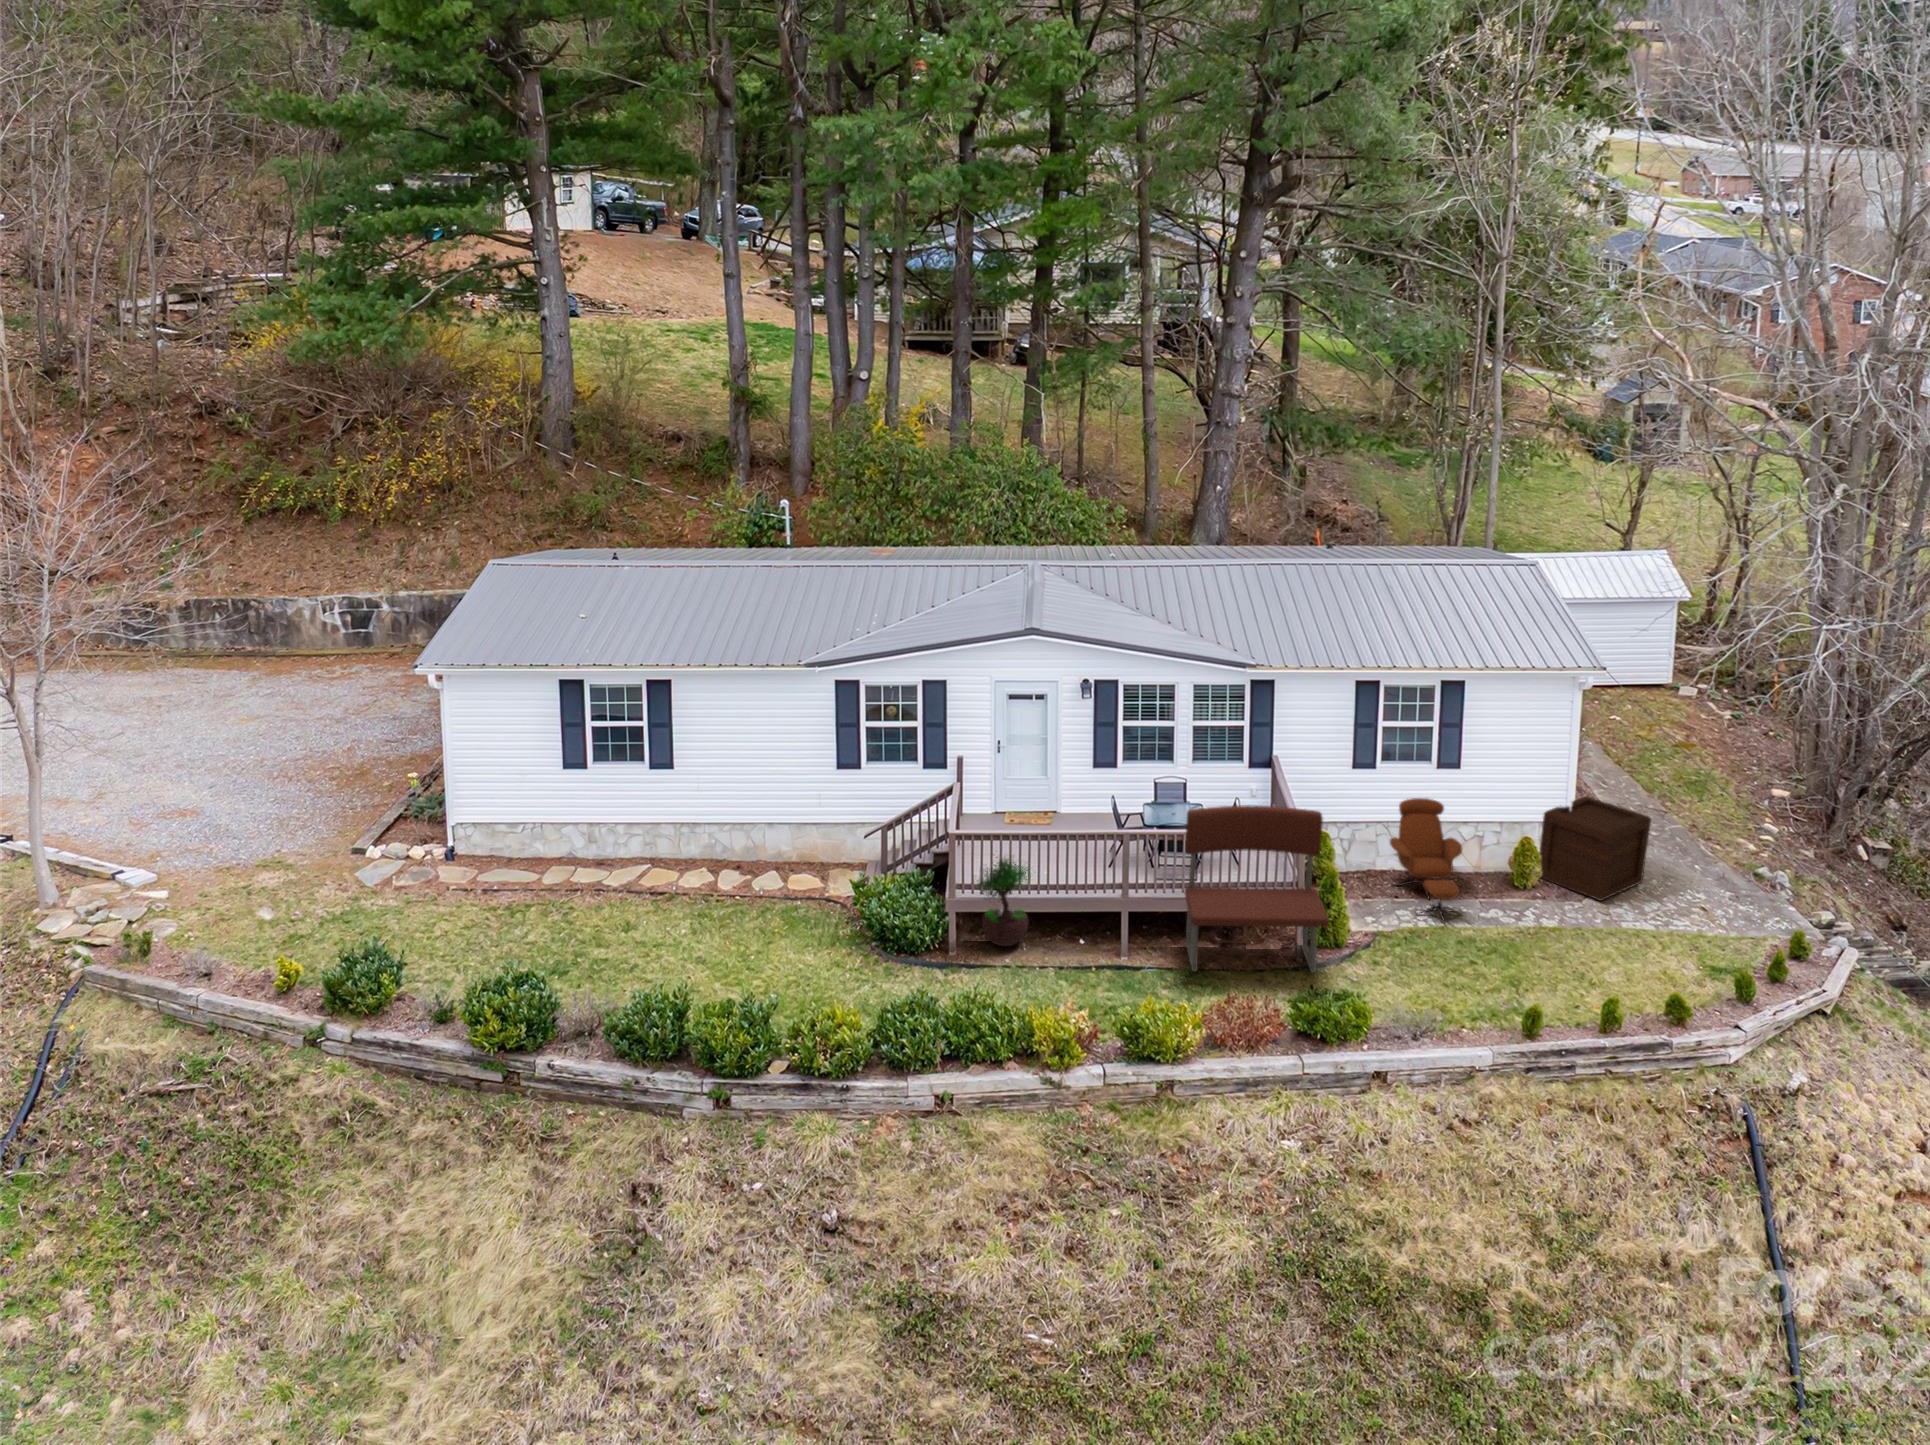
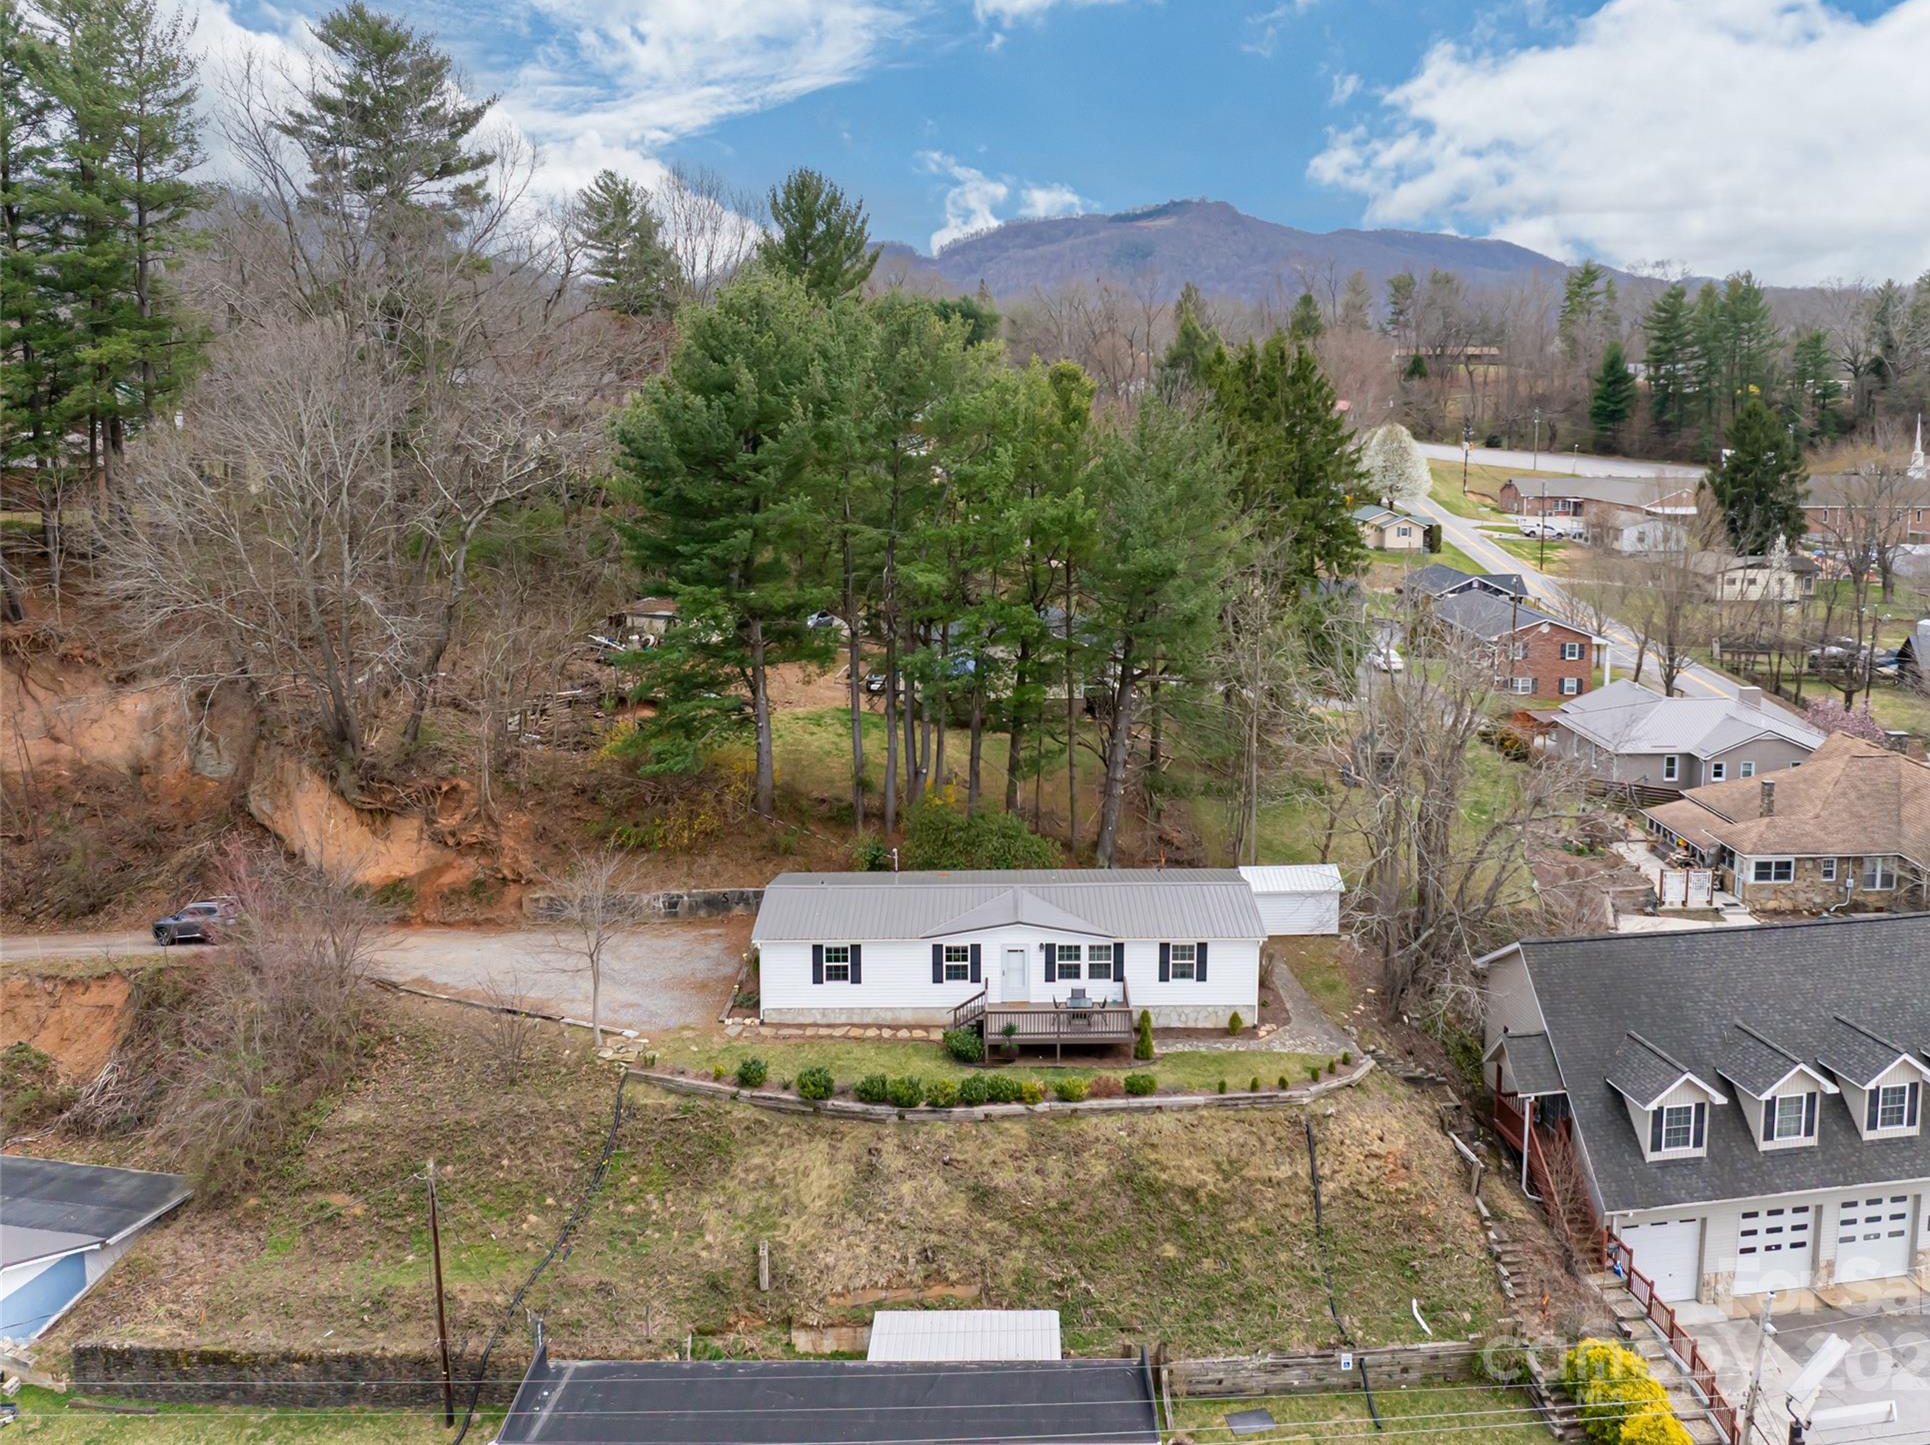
wooden crate: present [1540,796,1651,901] -> none [1243,994,1290,1041]
lounge chair: present [1390,798,1463,920] -> none [1176,996,1207,1051]
bench: present [1185,805,1329,973] -> none [1085,999,1143,1070]

